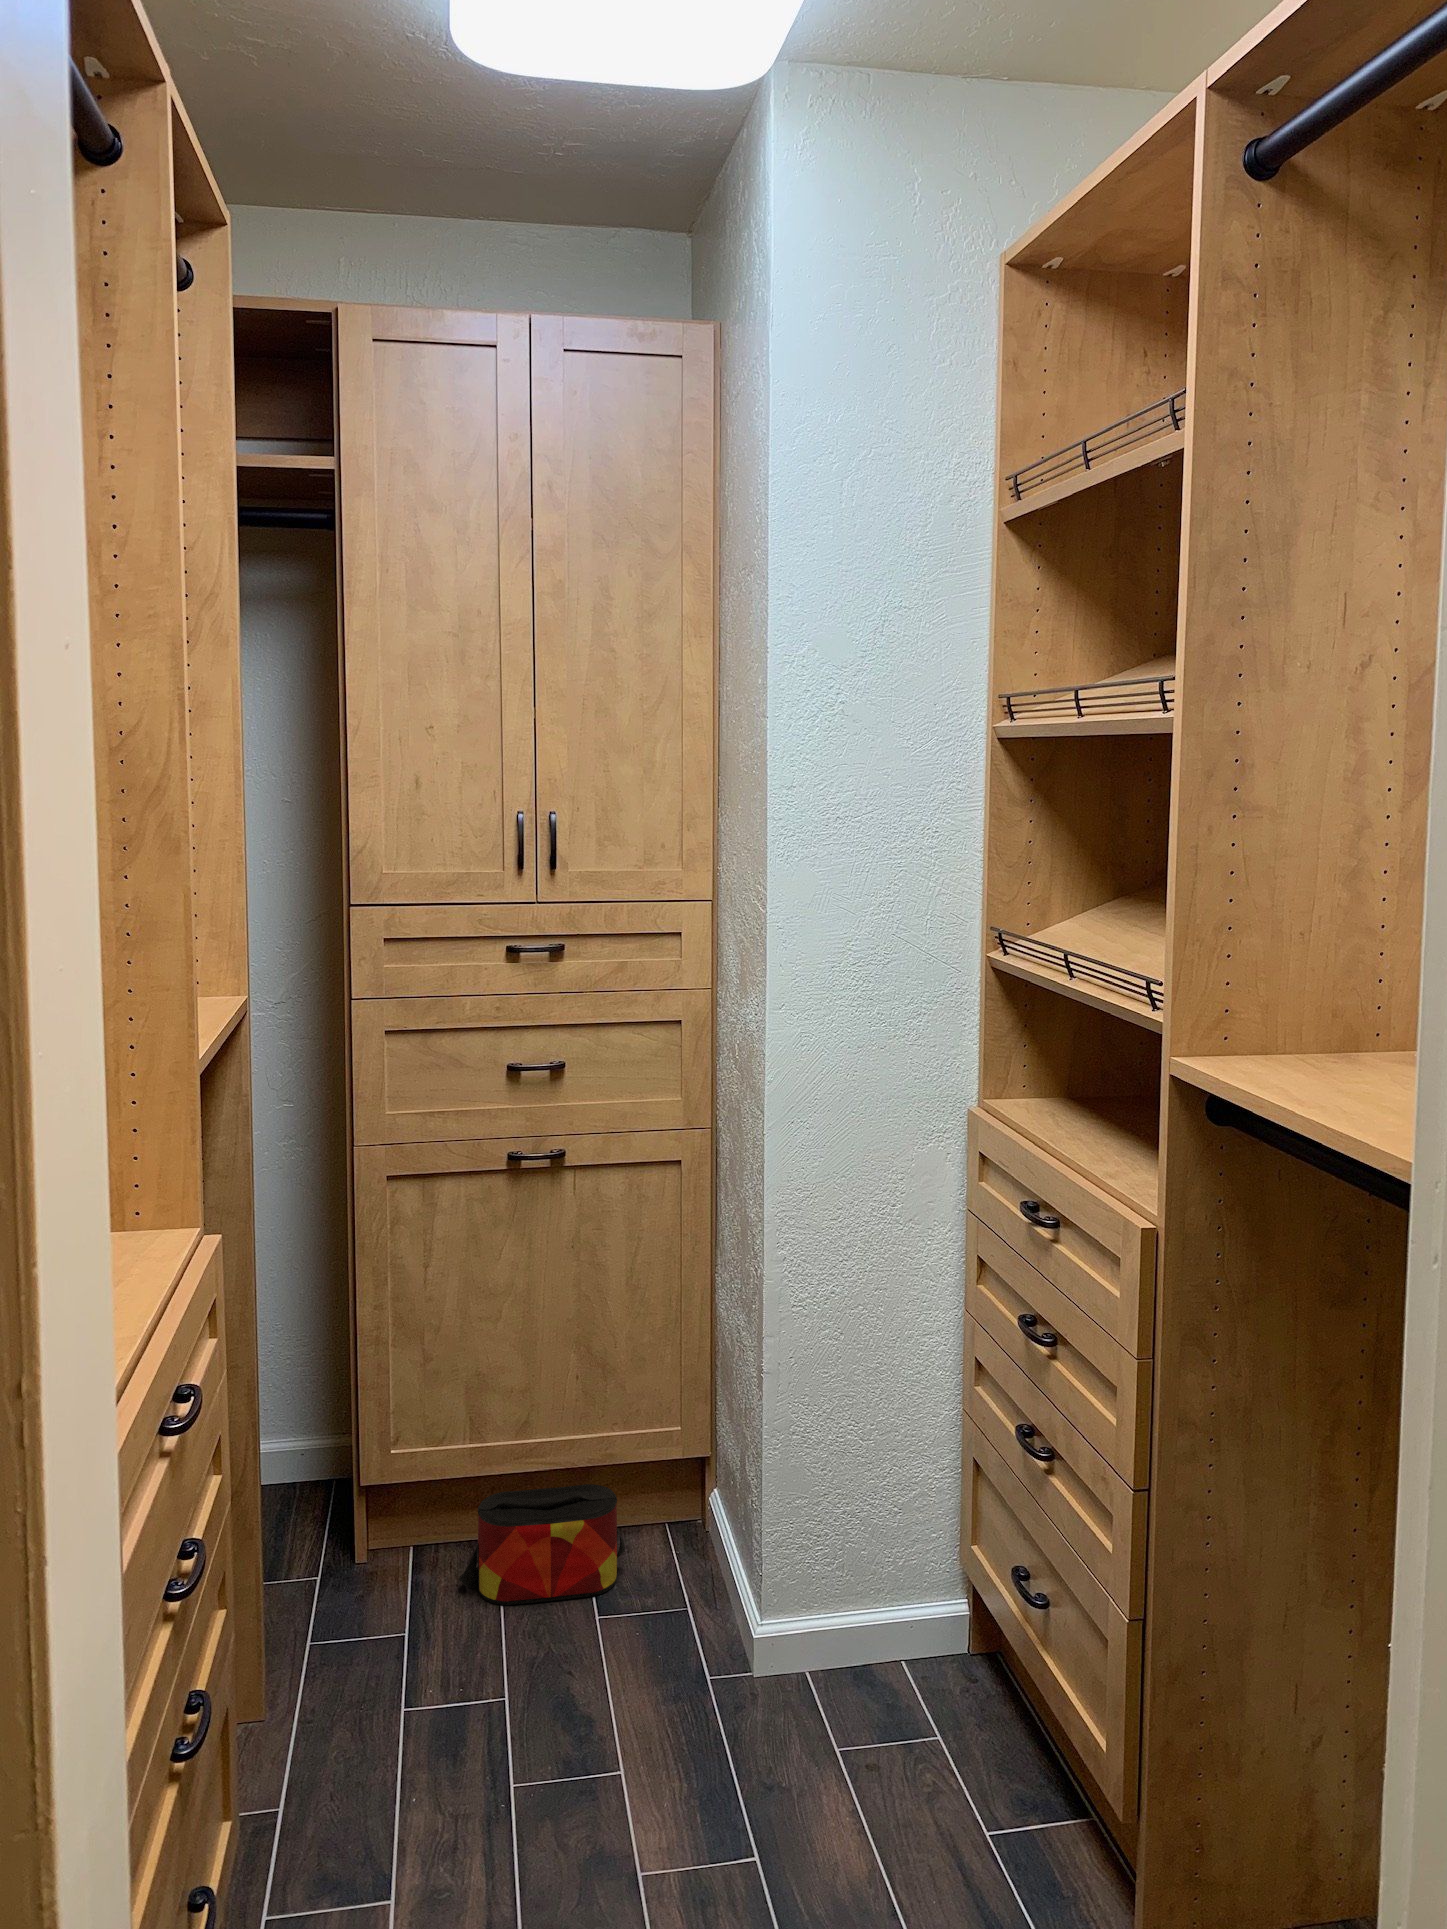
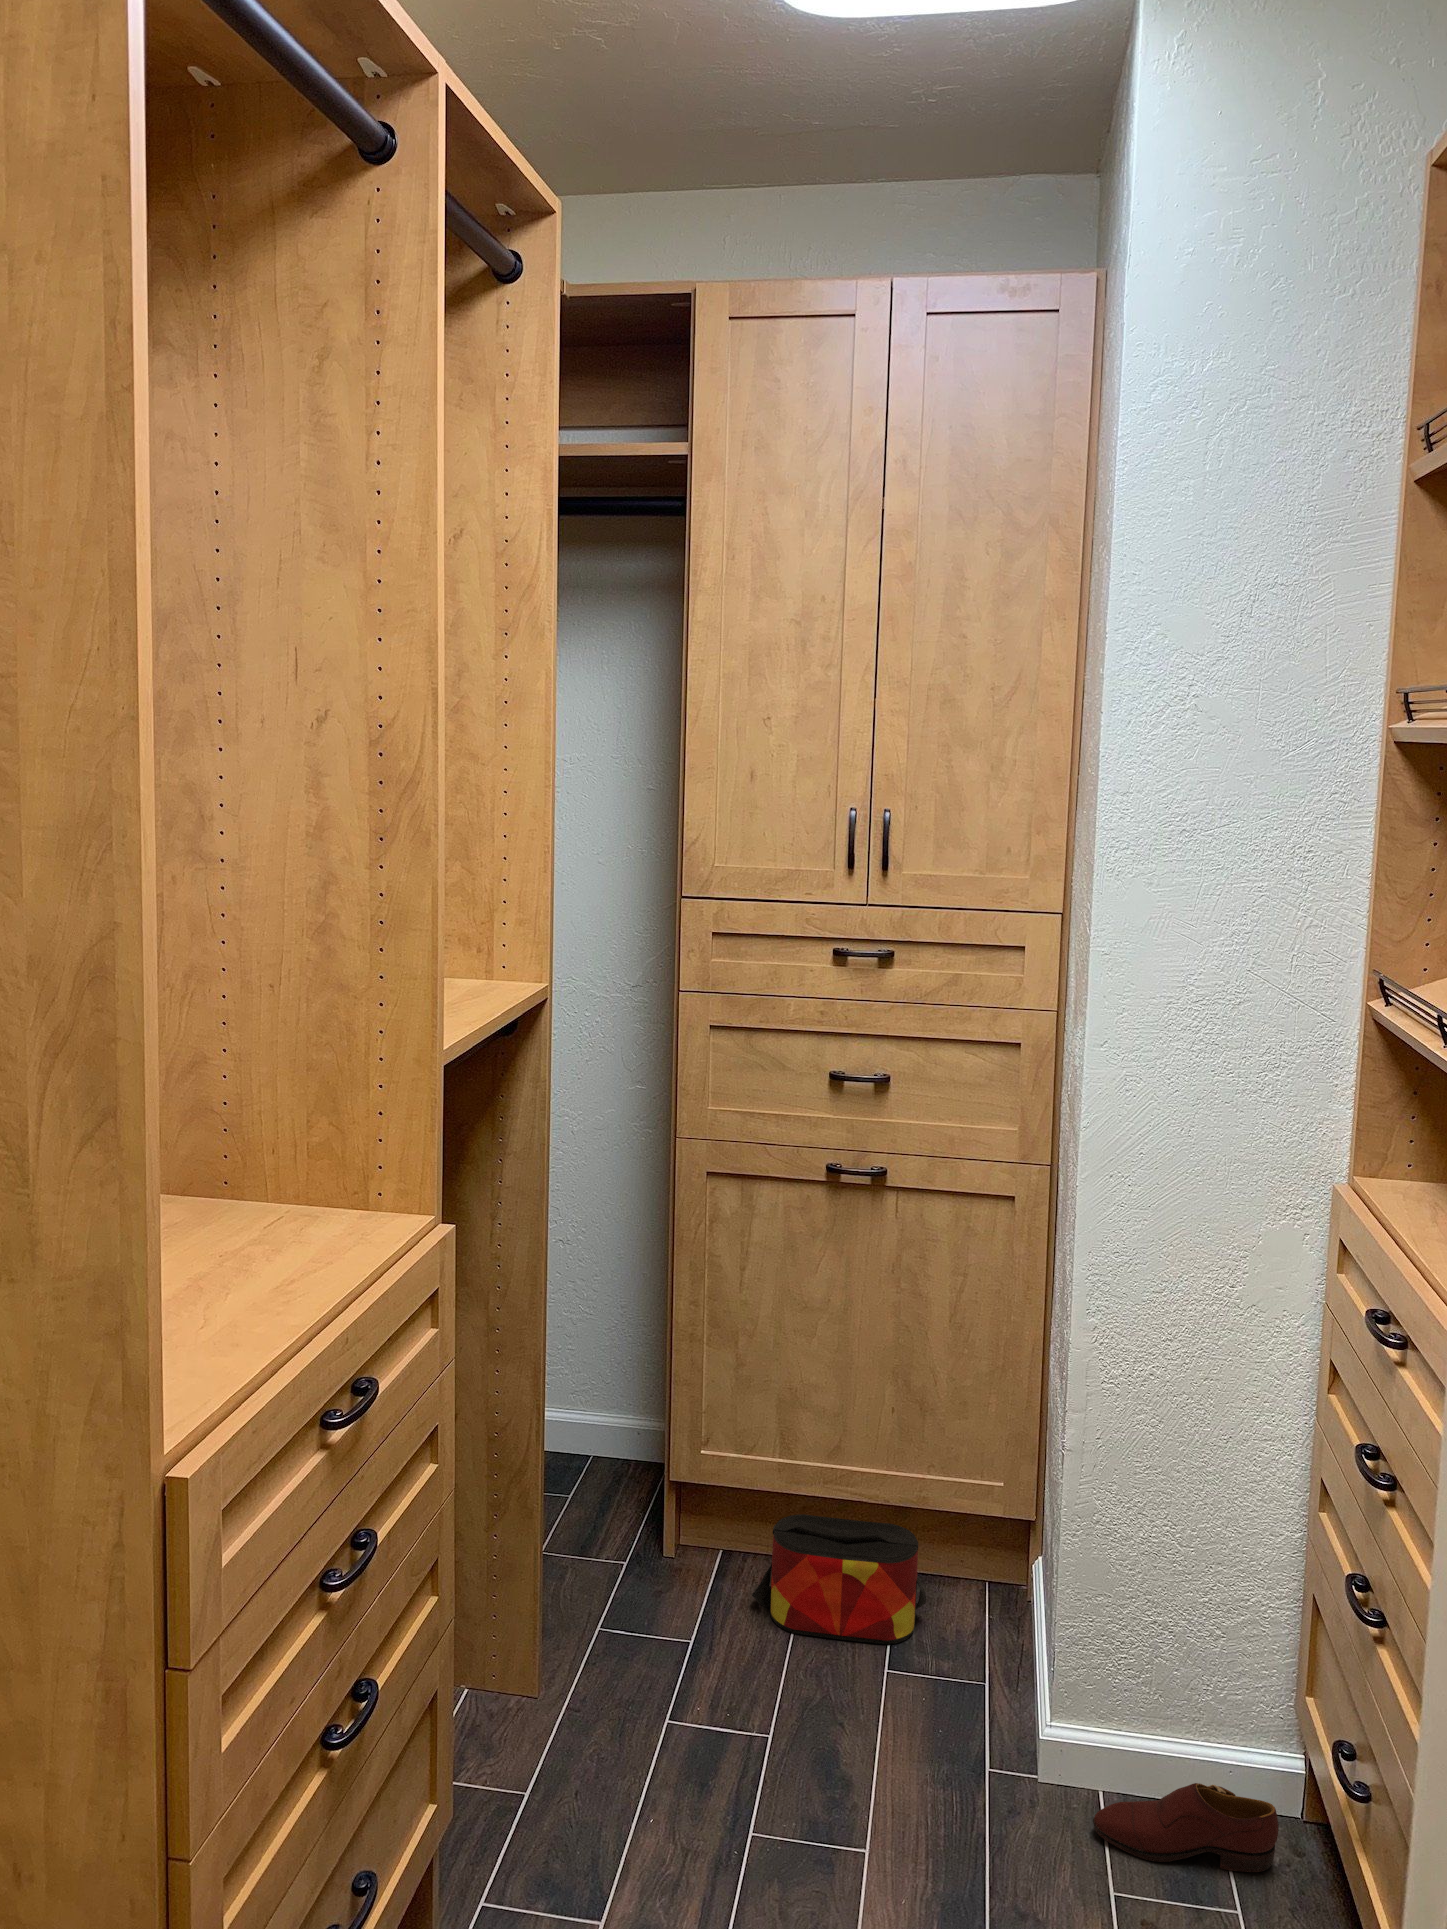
shoe: none [811,1638,962,1716] -> present [1093,1783,1279,1872]

